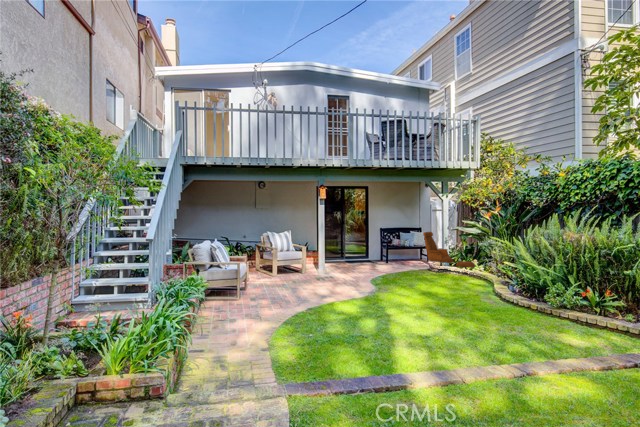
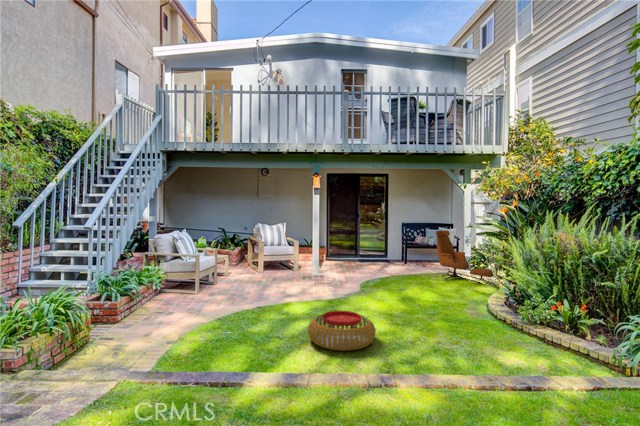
pouf: none [391,298,451,330] -> present [308,311,376,351]

